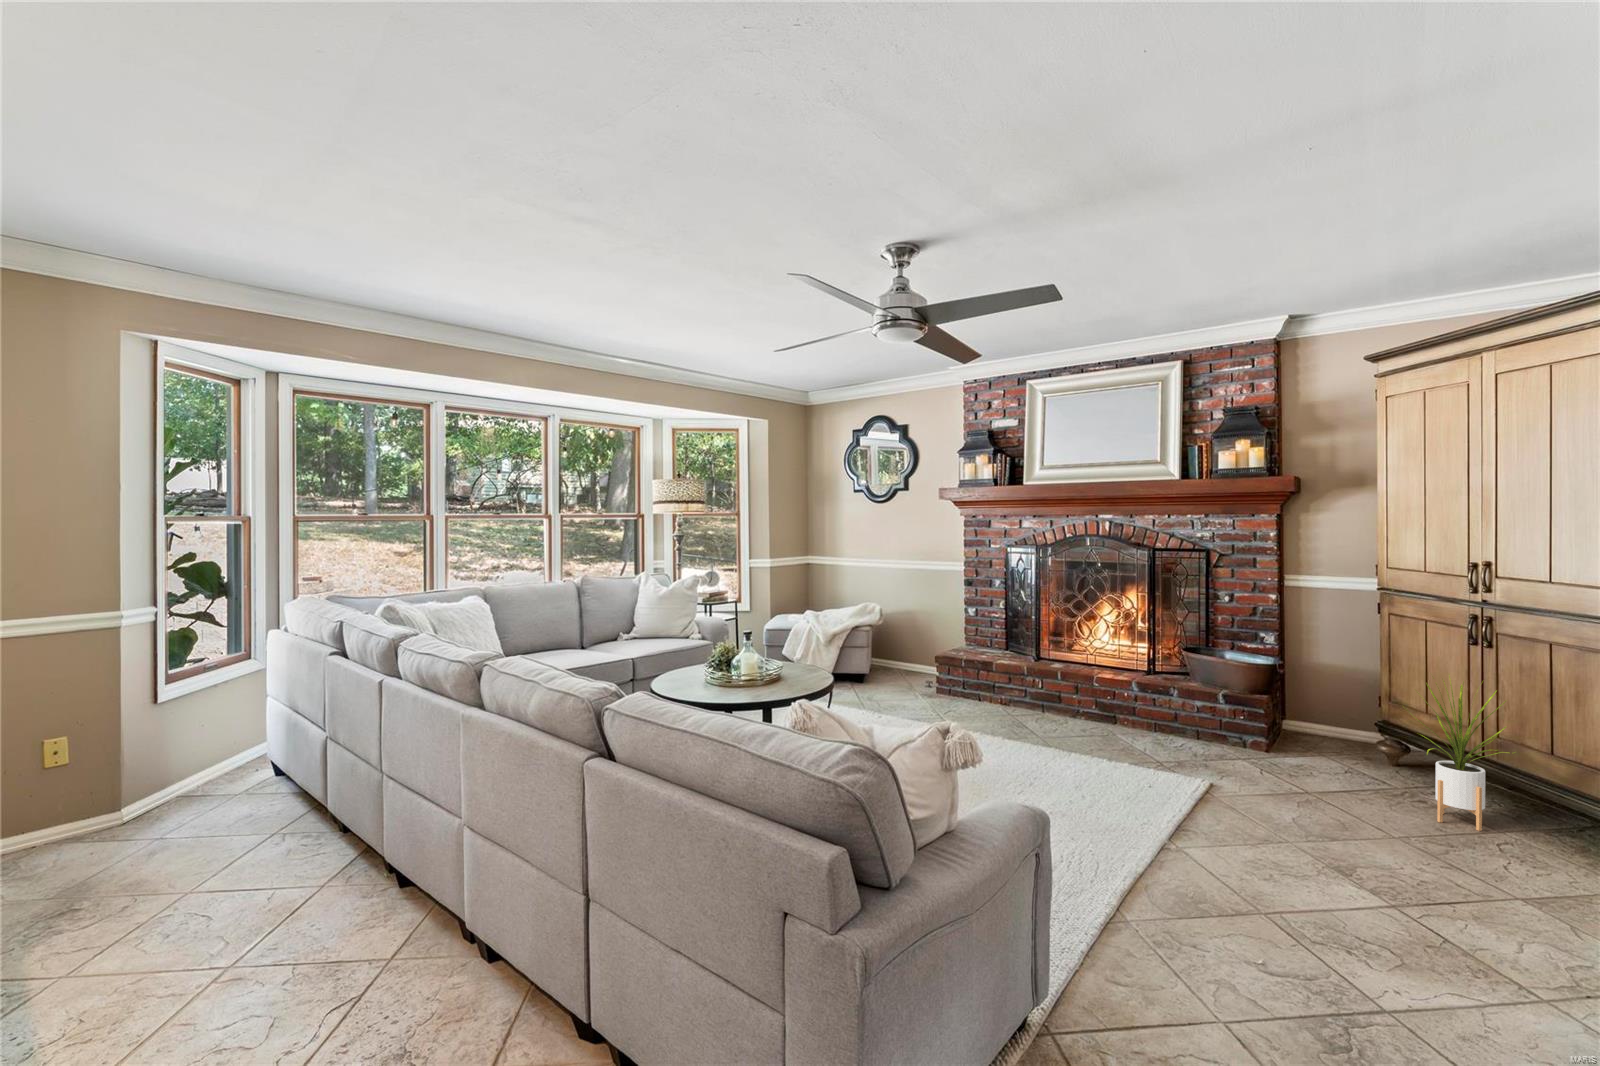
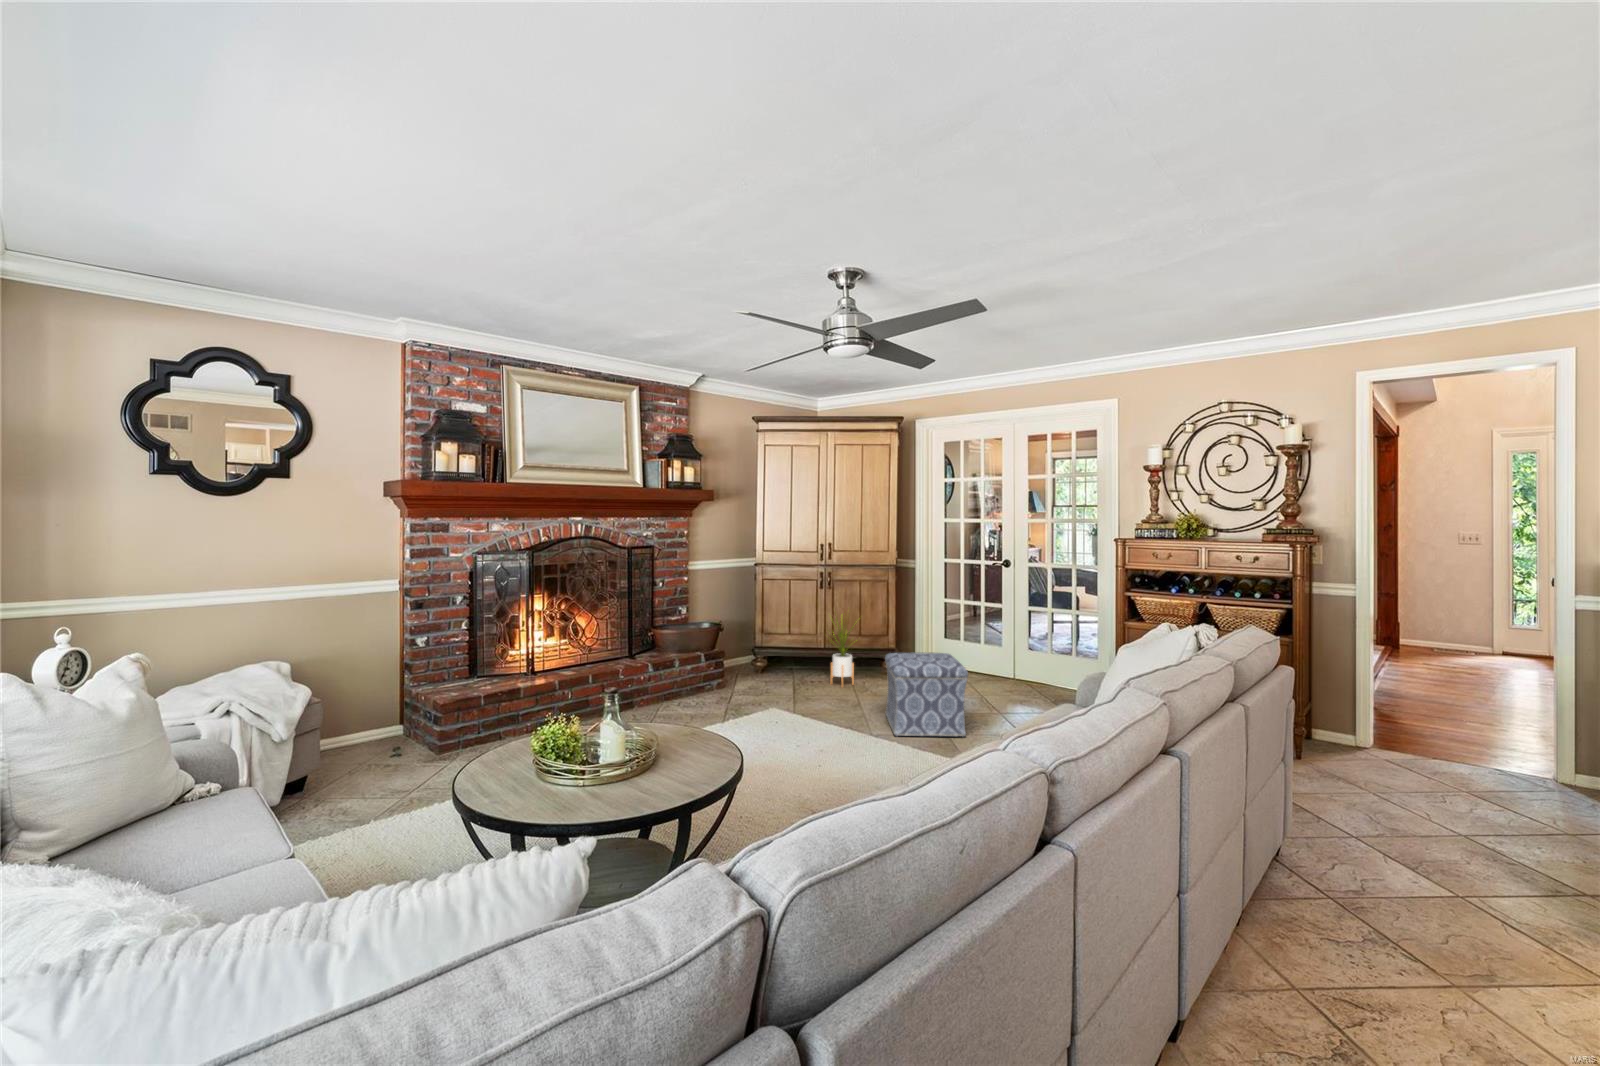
ottoman: none [1204,744,1429,922] -> present [885,652,968,737]

